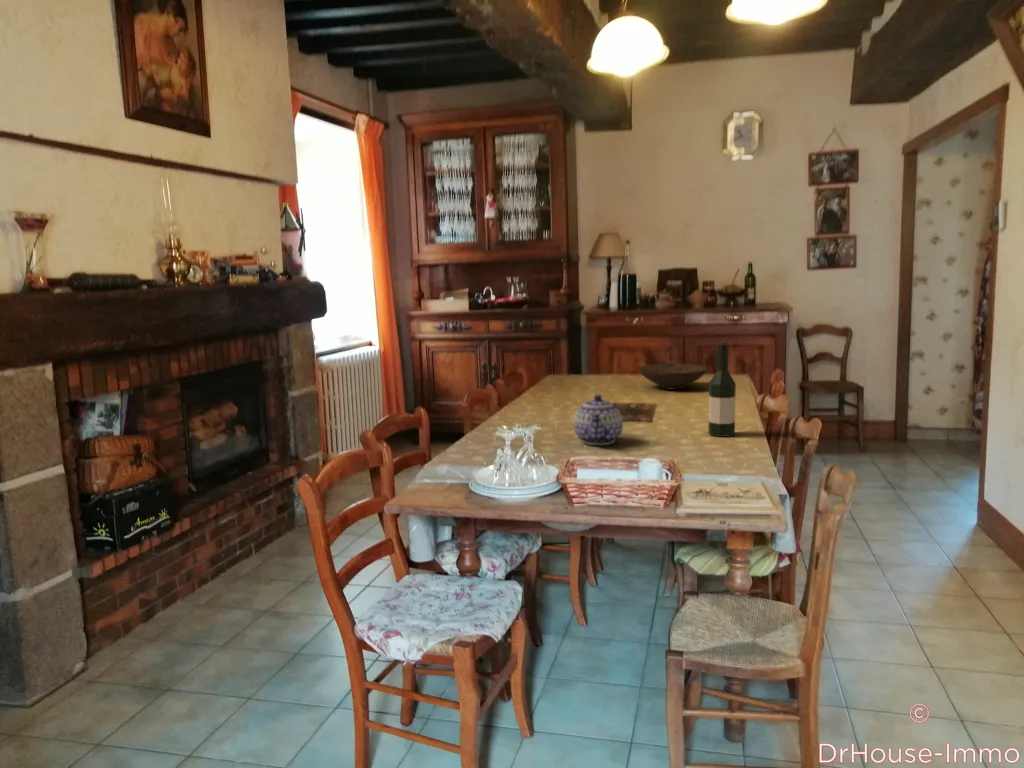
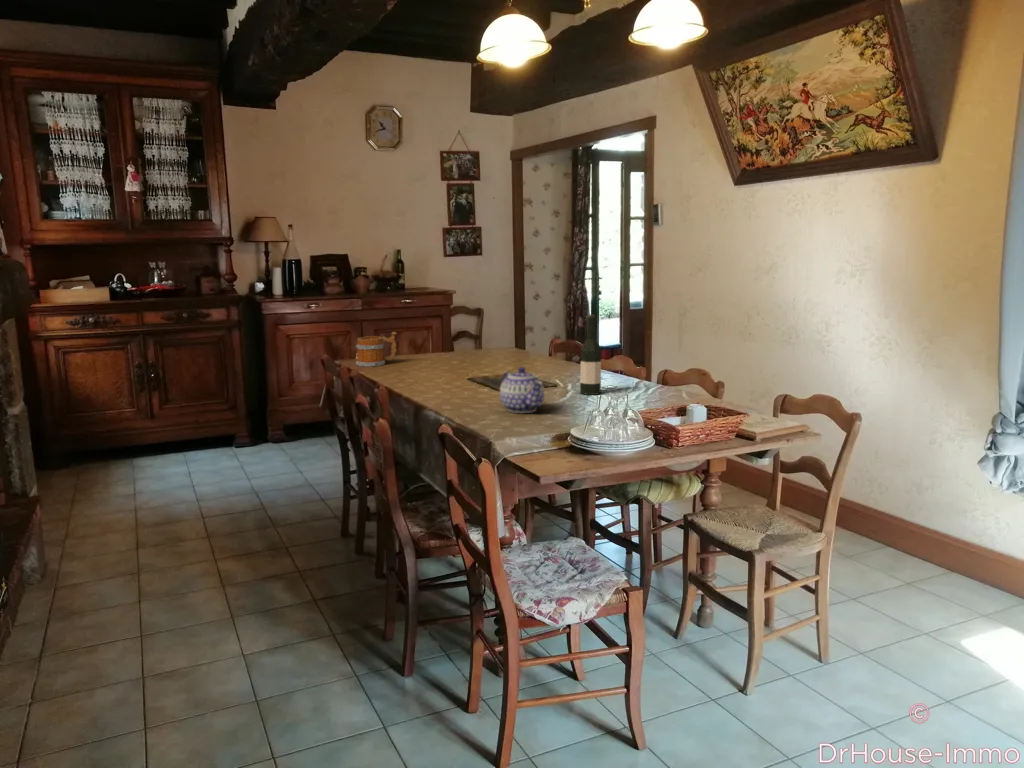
mug: none [582,350,625,383] -> present [356,332,396,366]
wooden bowl: present [639,364,707,389] -> none [422,342,484,365]

